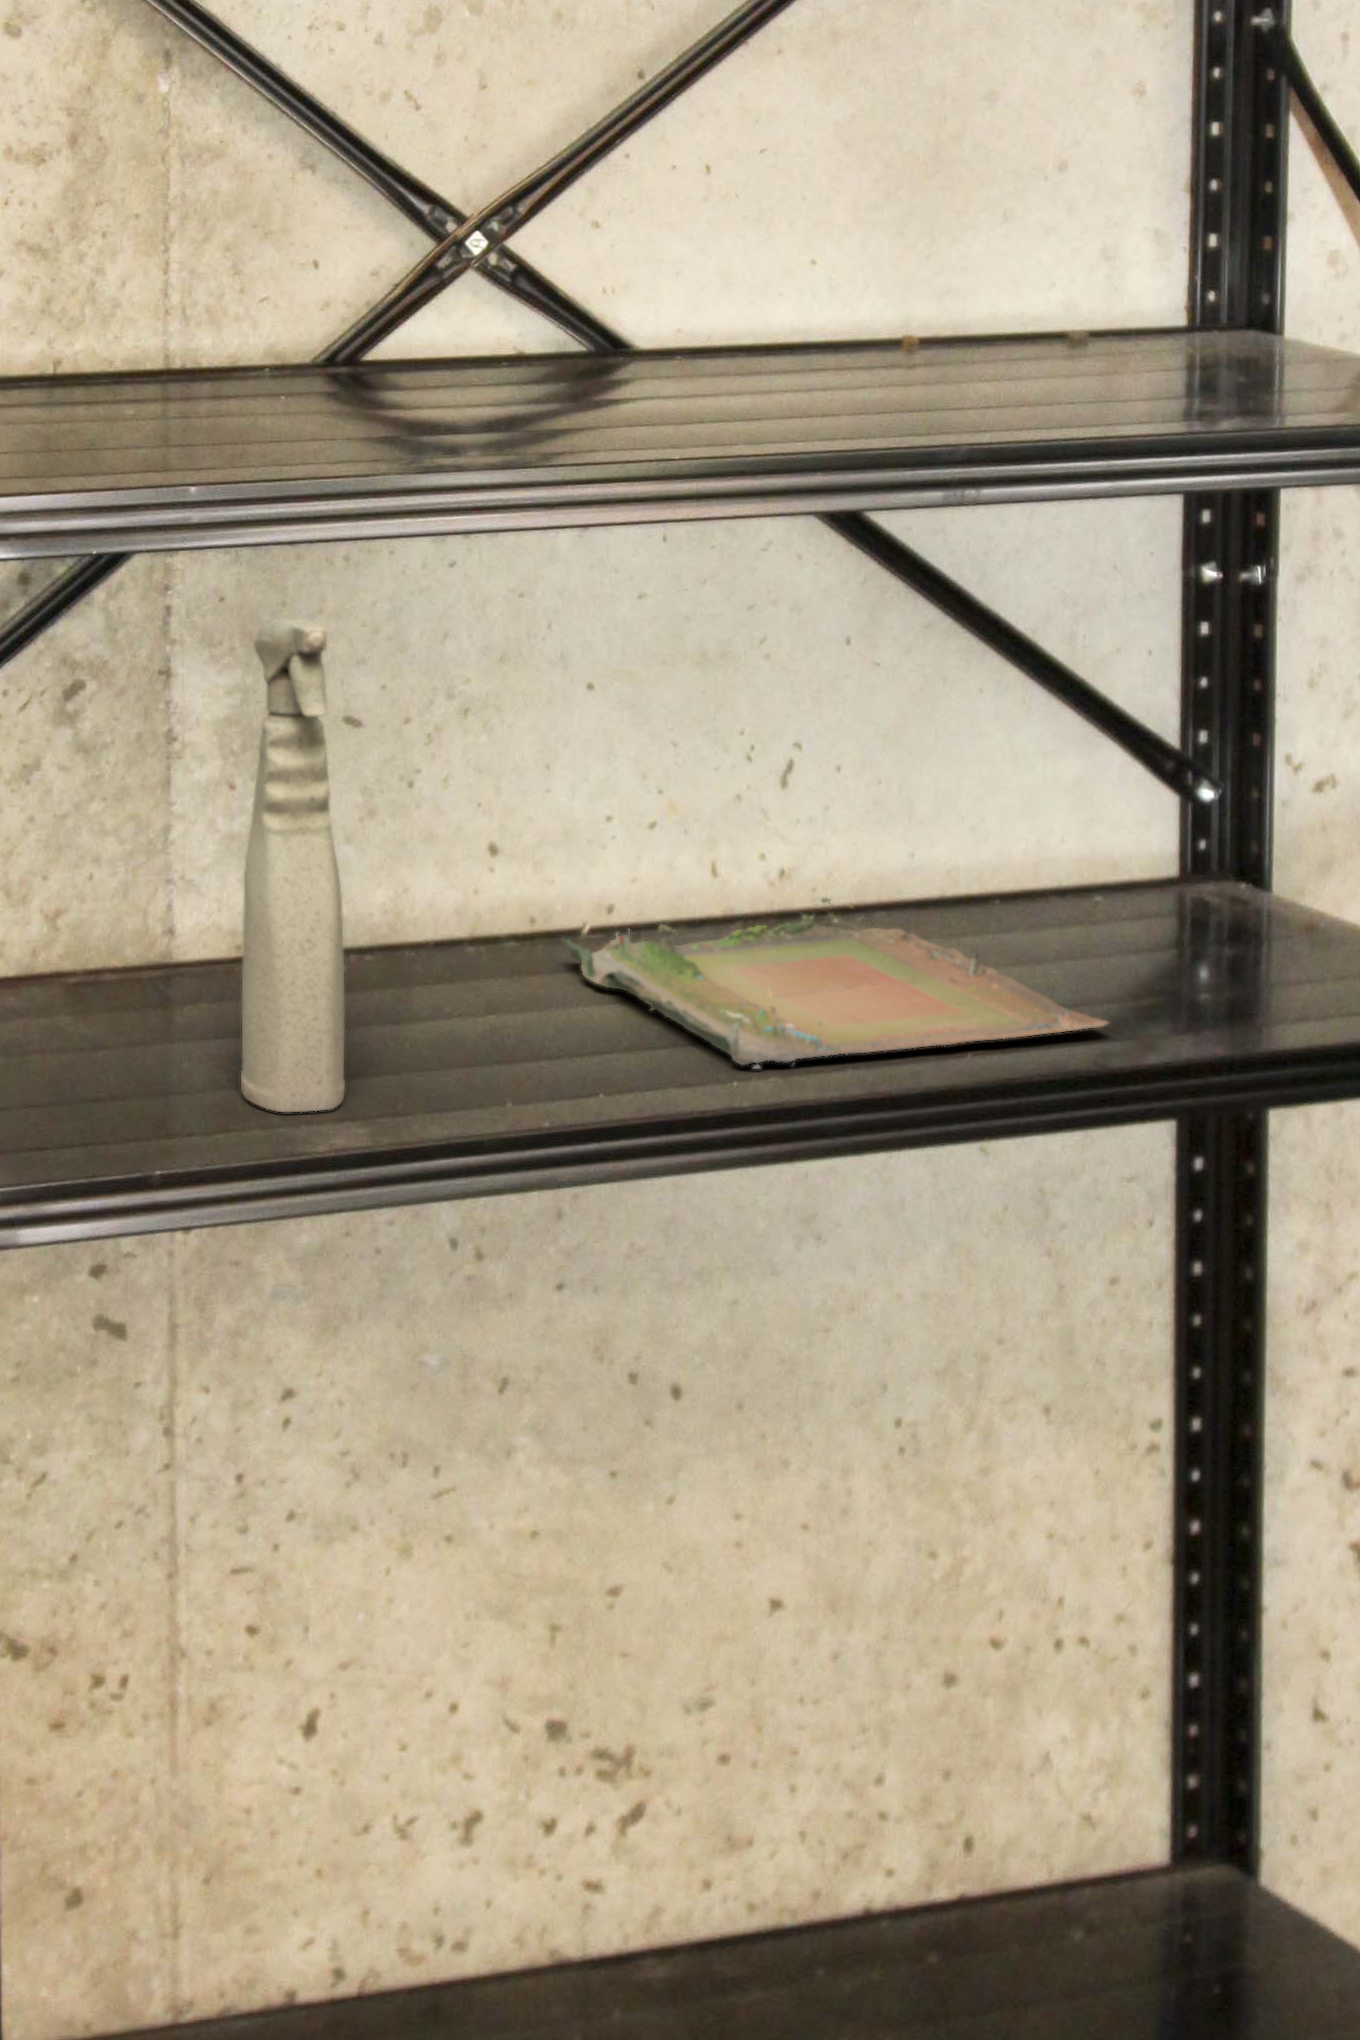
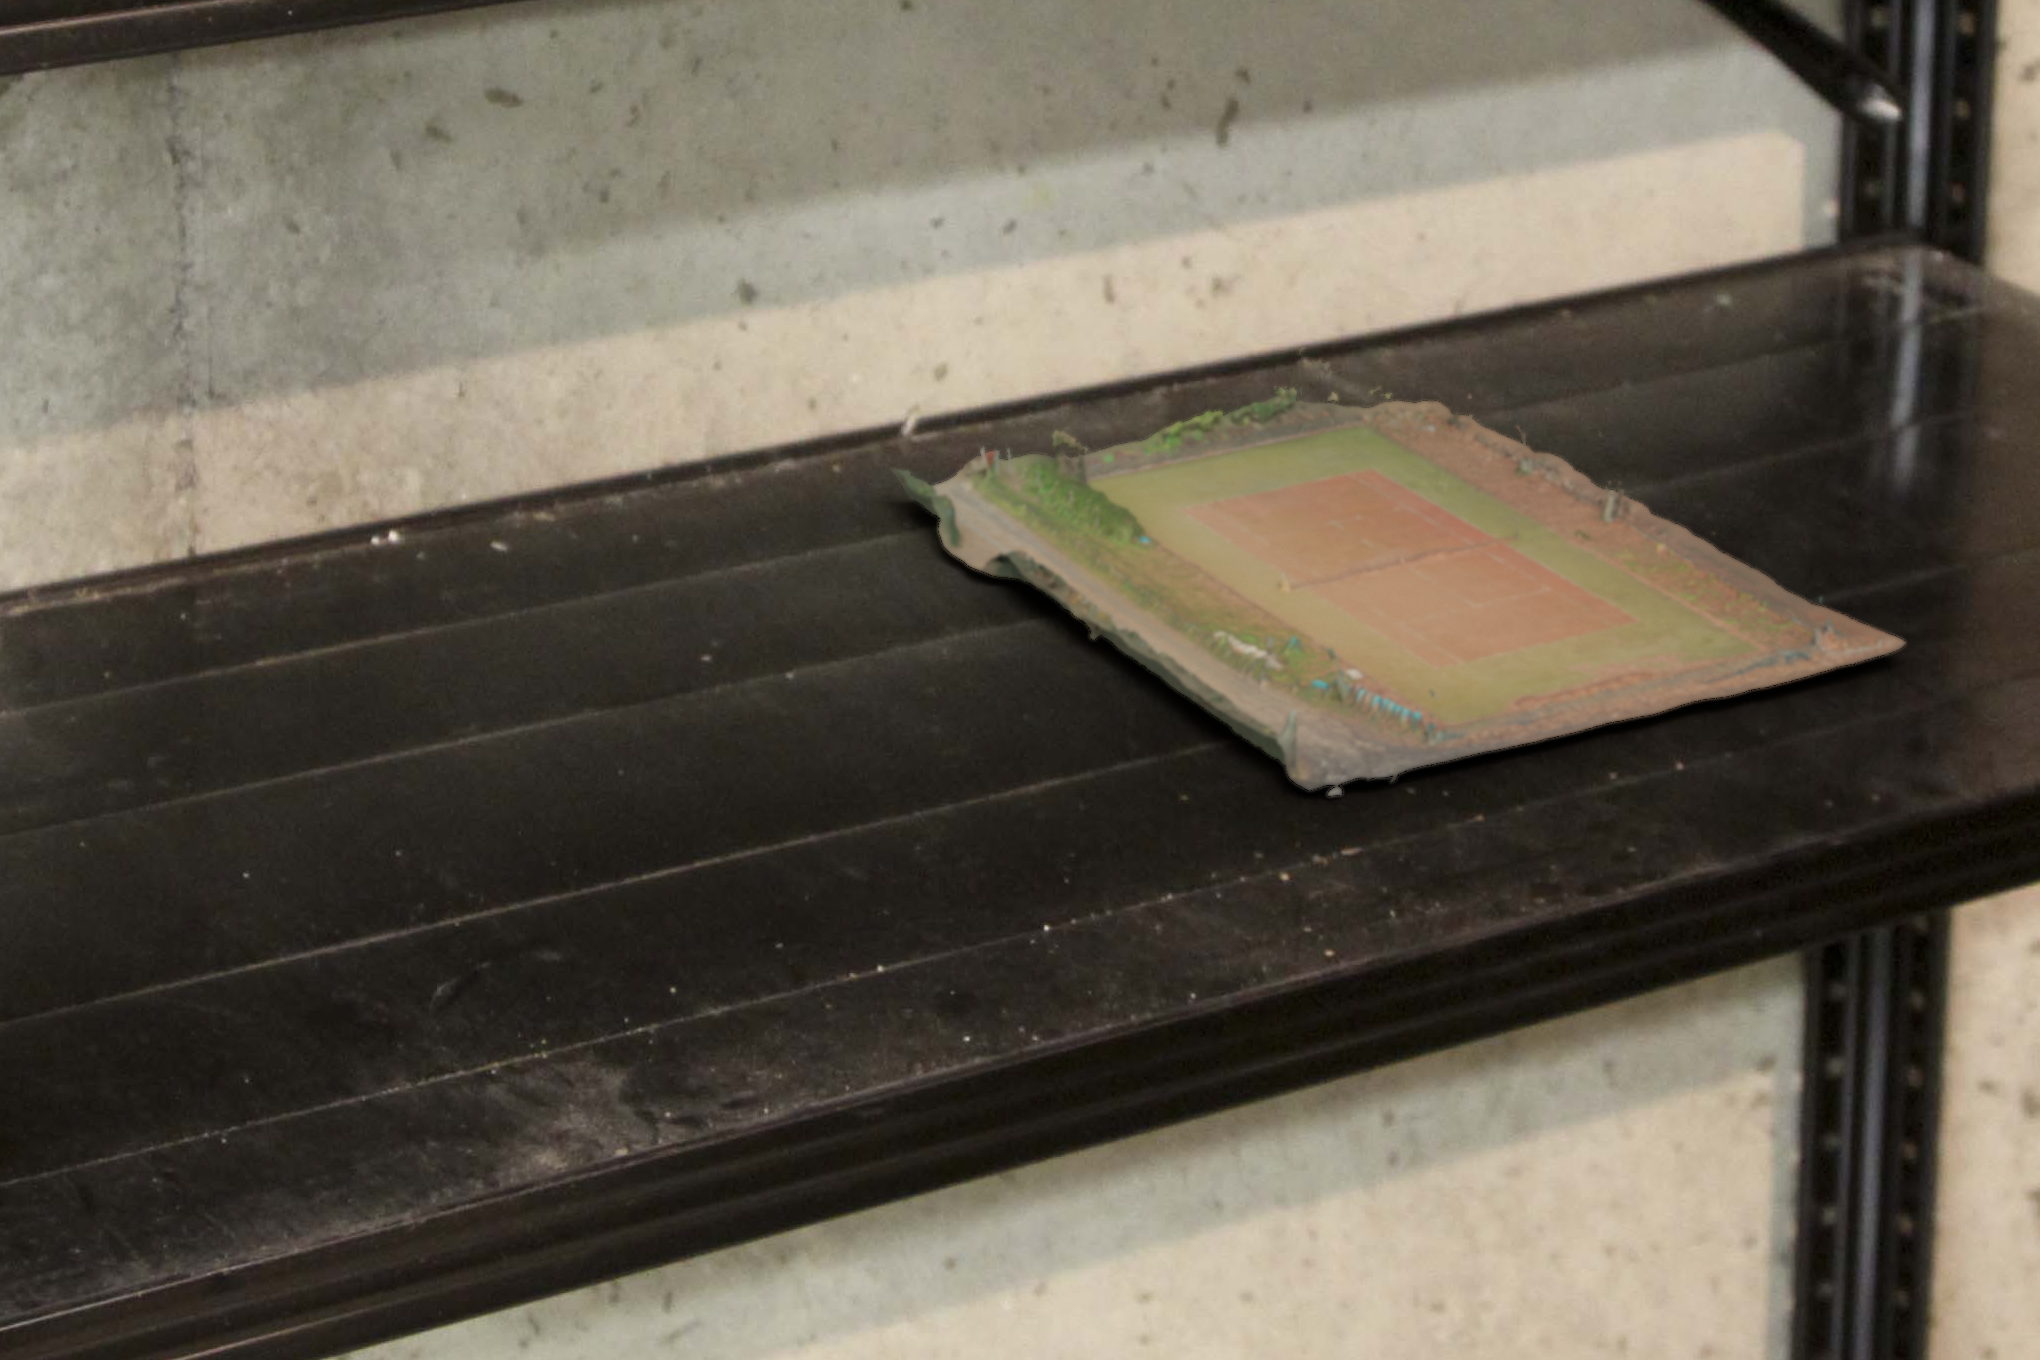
spray bottle: present [241,619,345,1112] -> none [402,50,607,986]

